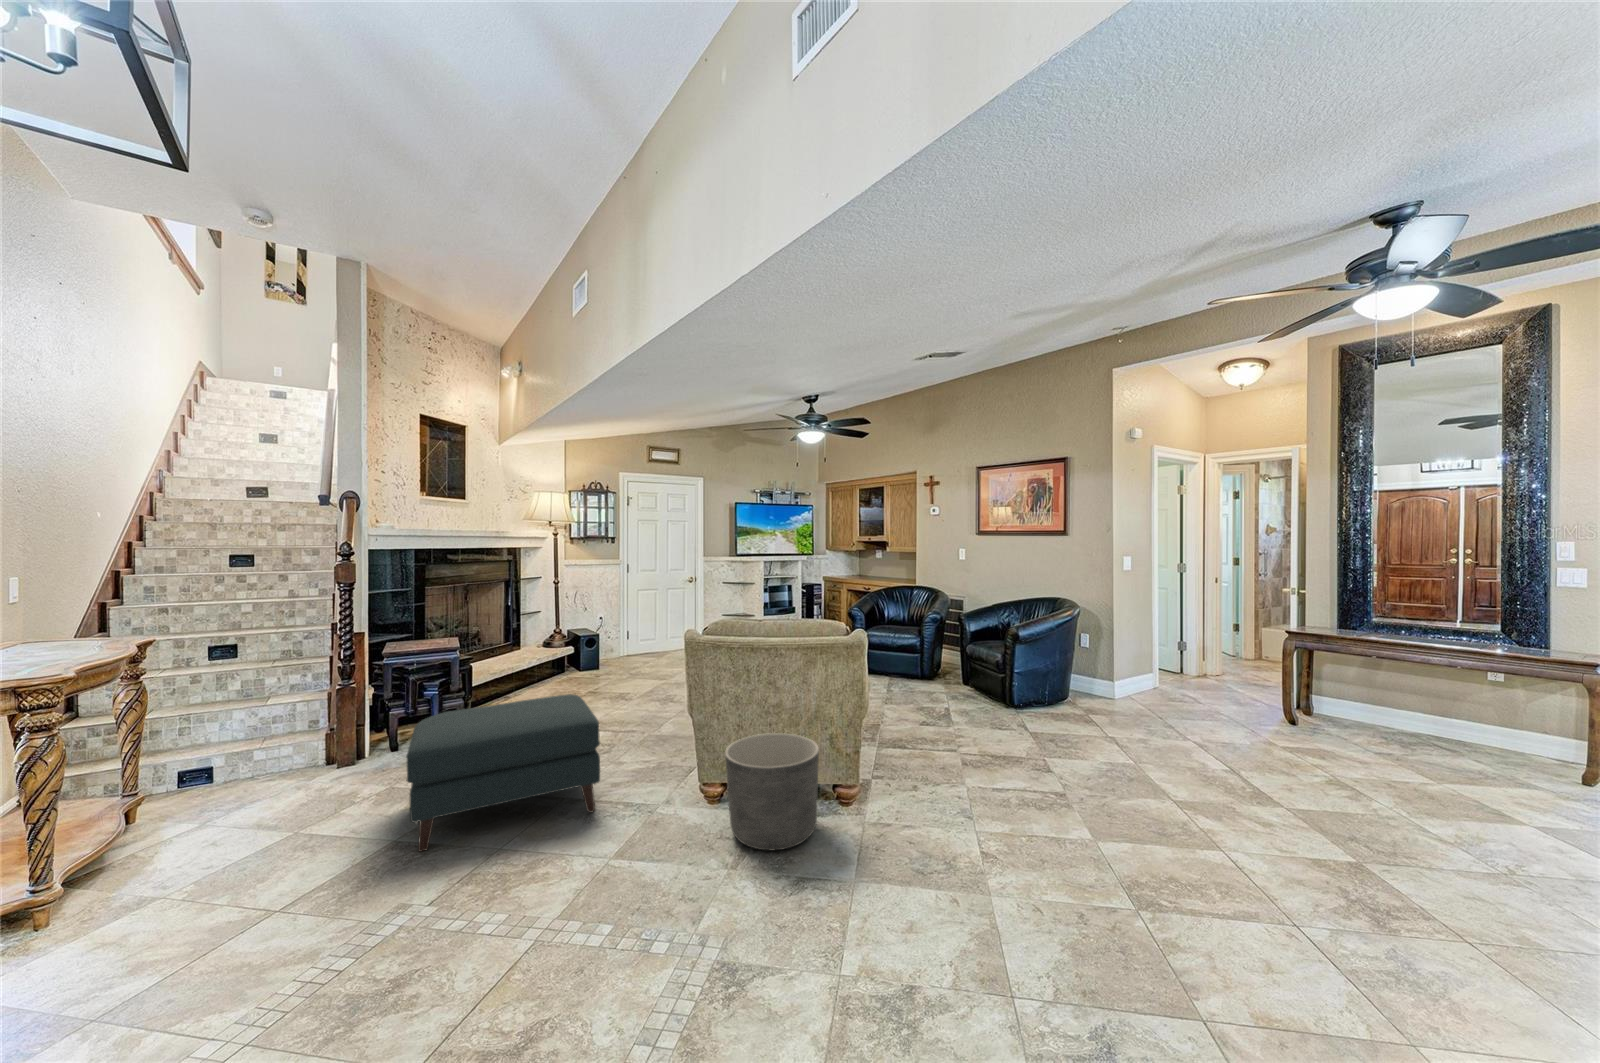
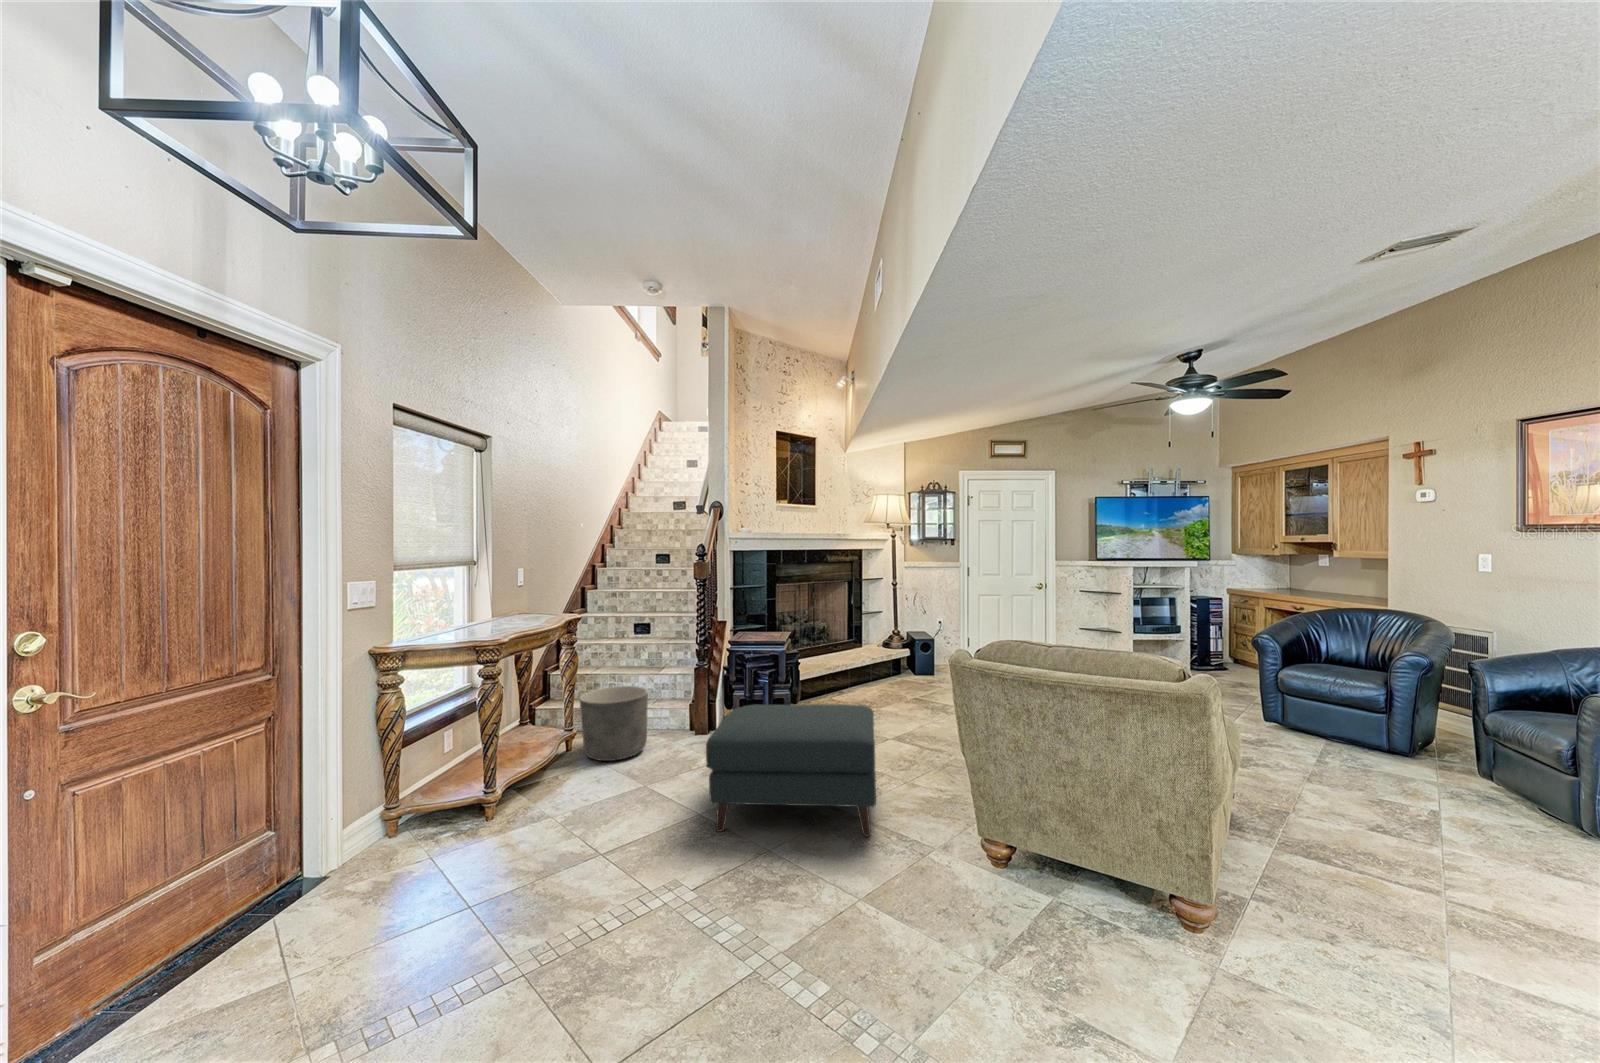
planter: present [725,733,819,850] -> present [580,686,648,761]

